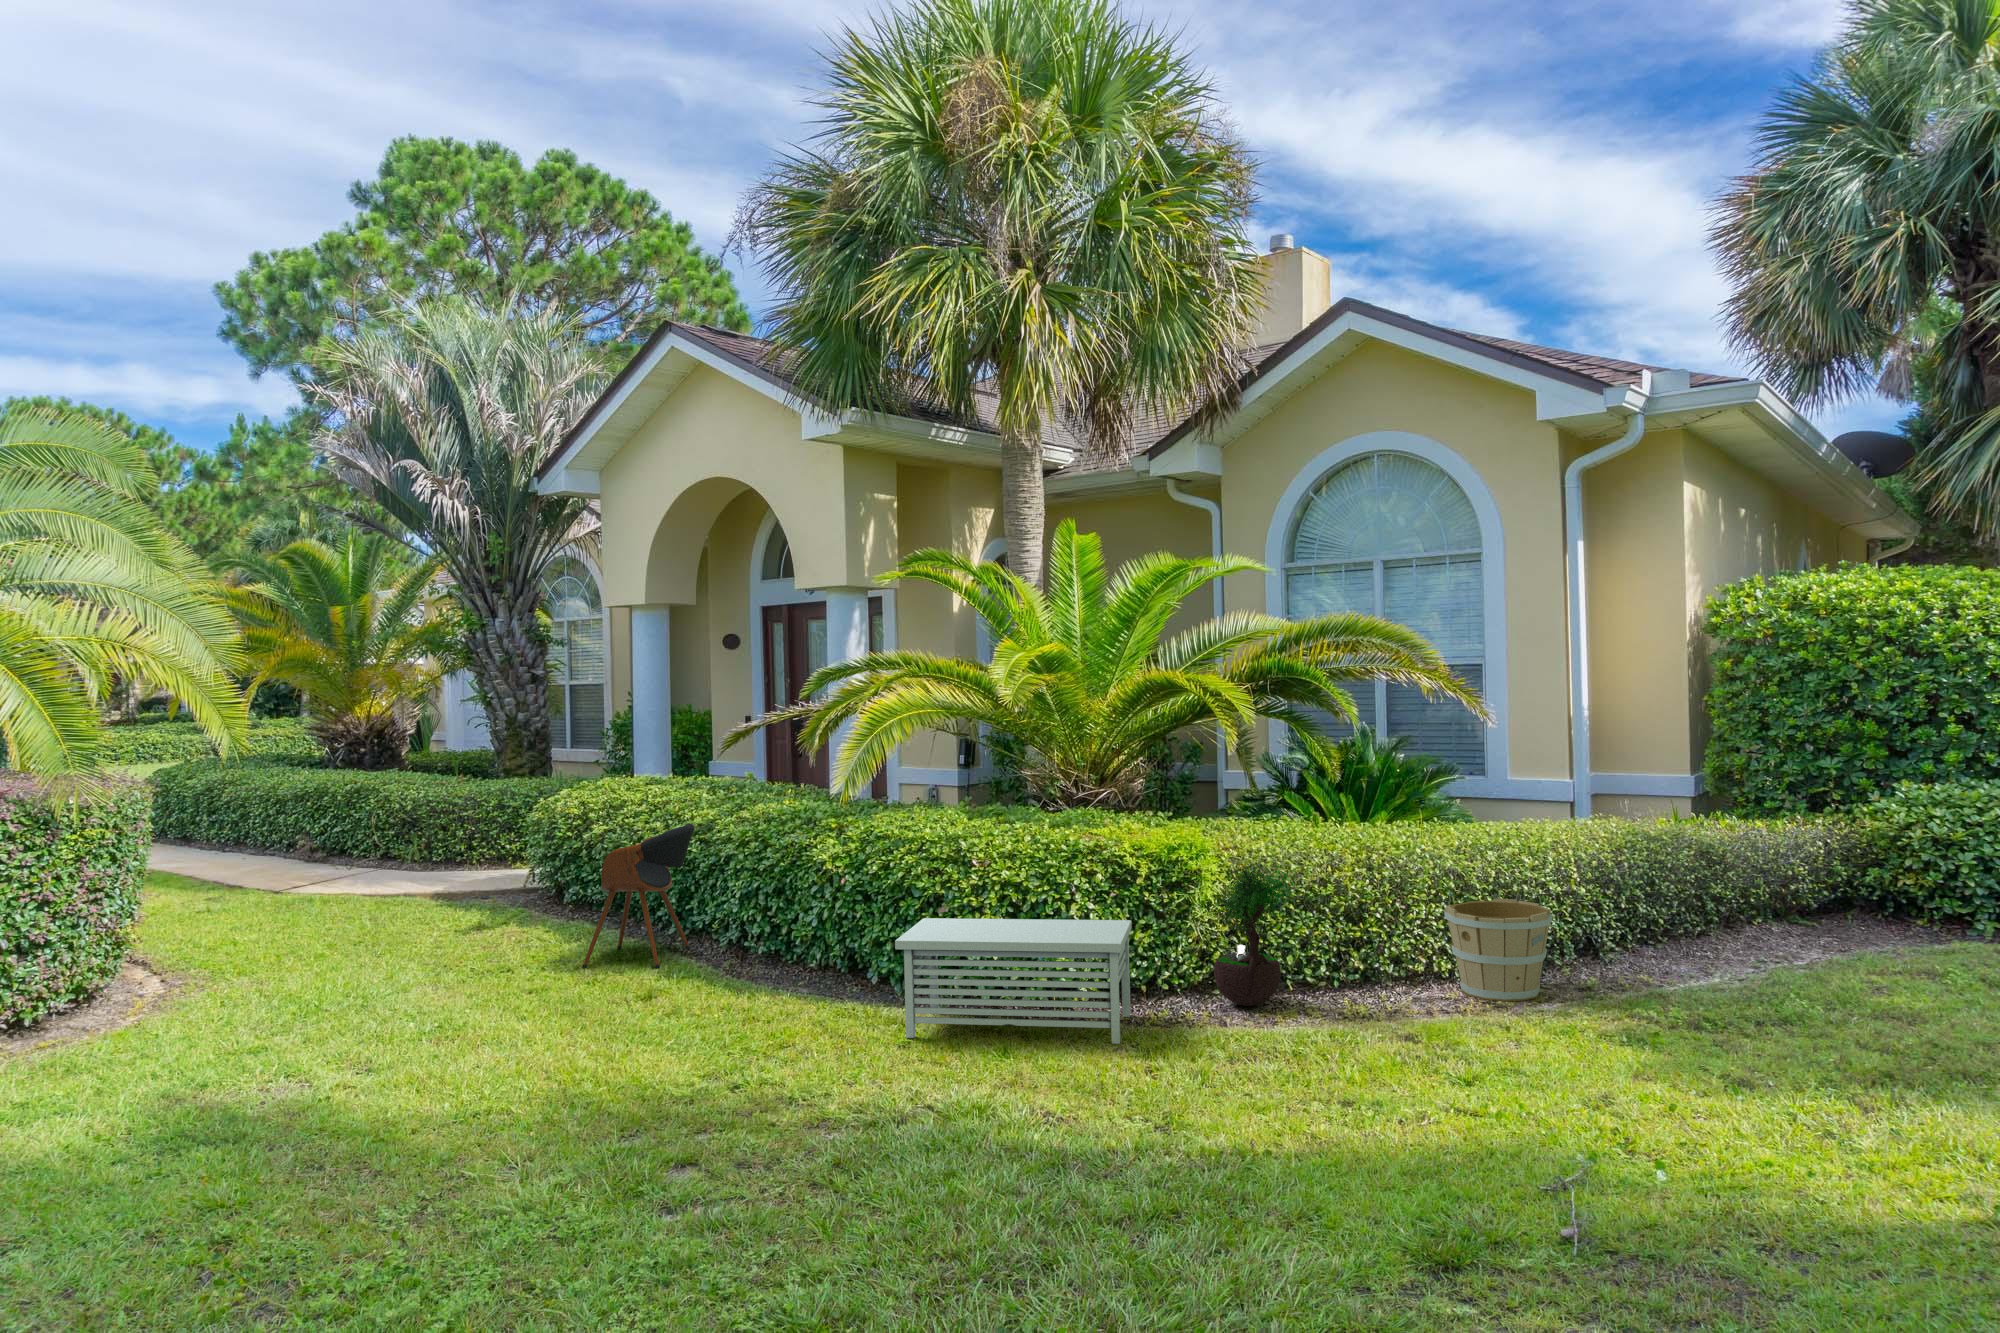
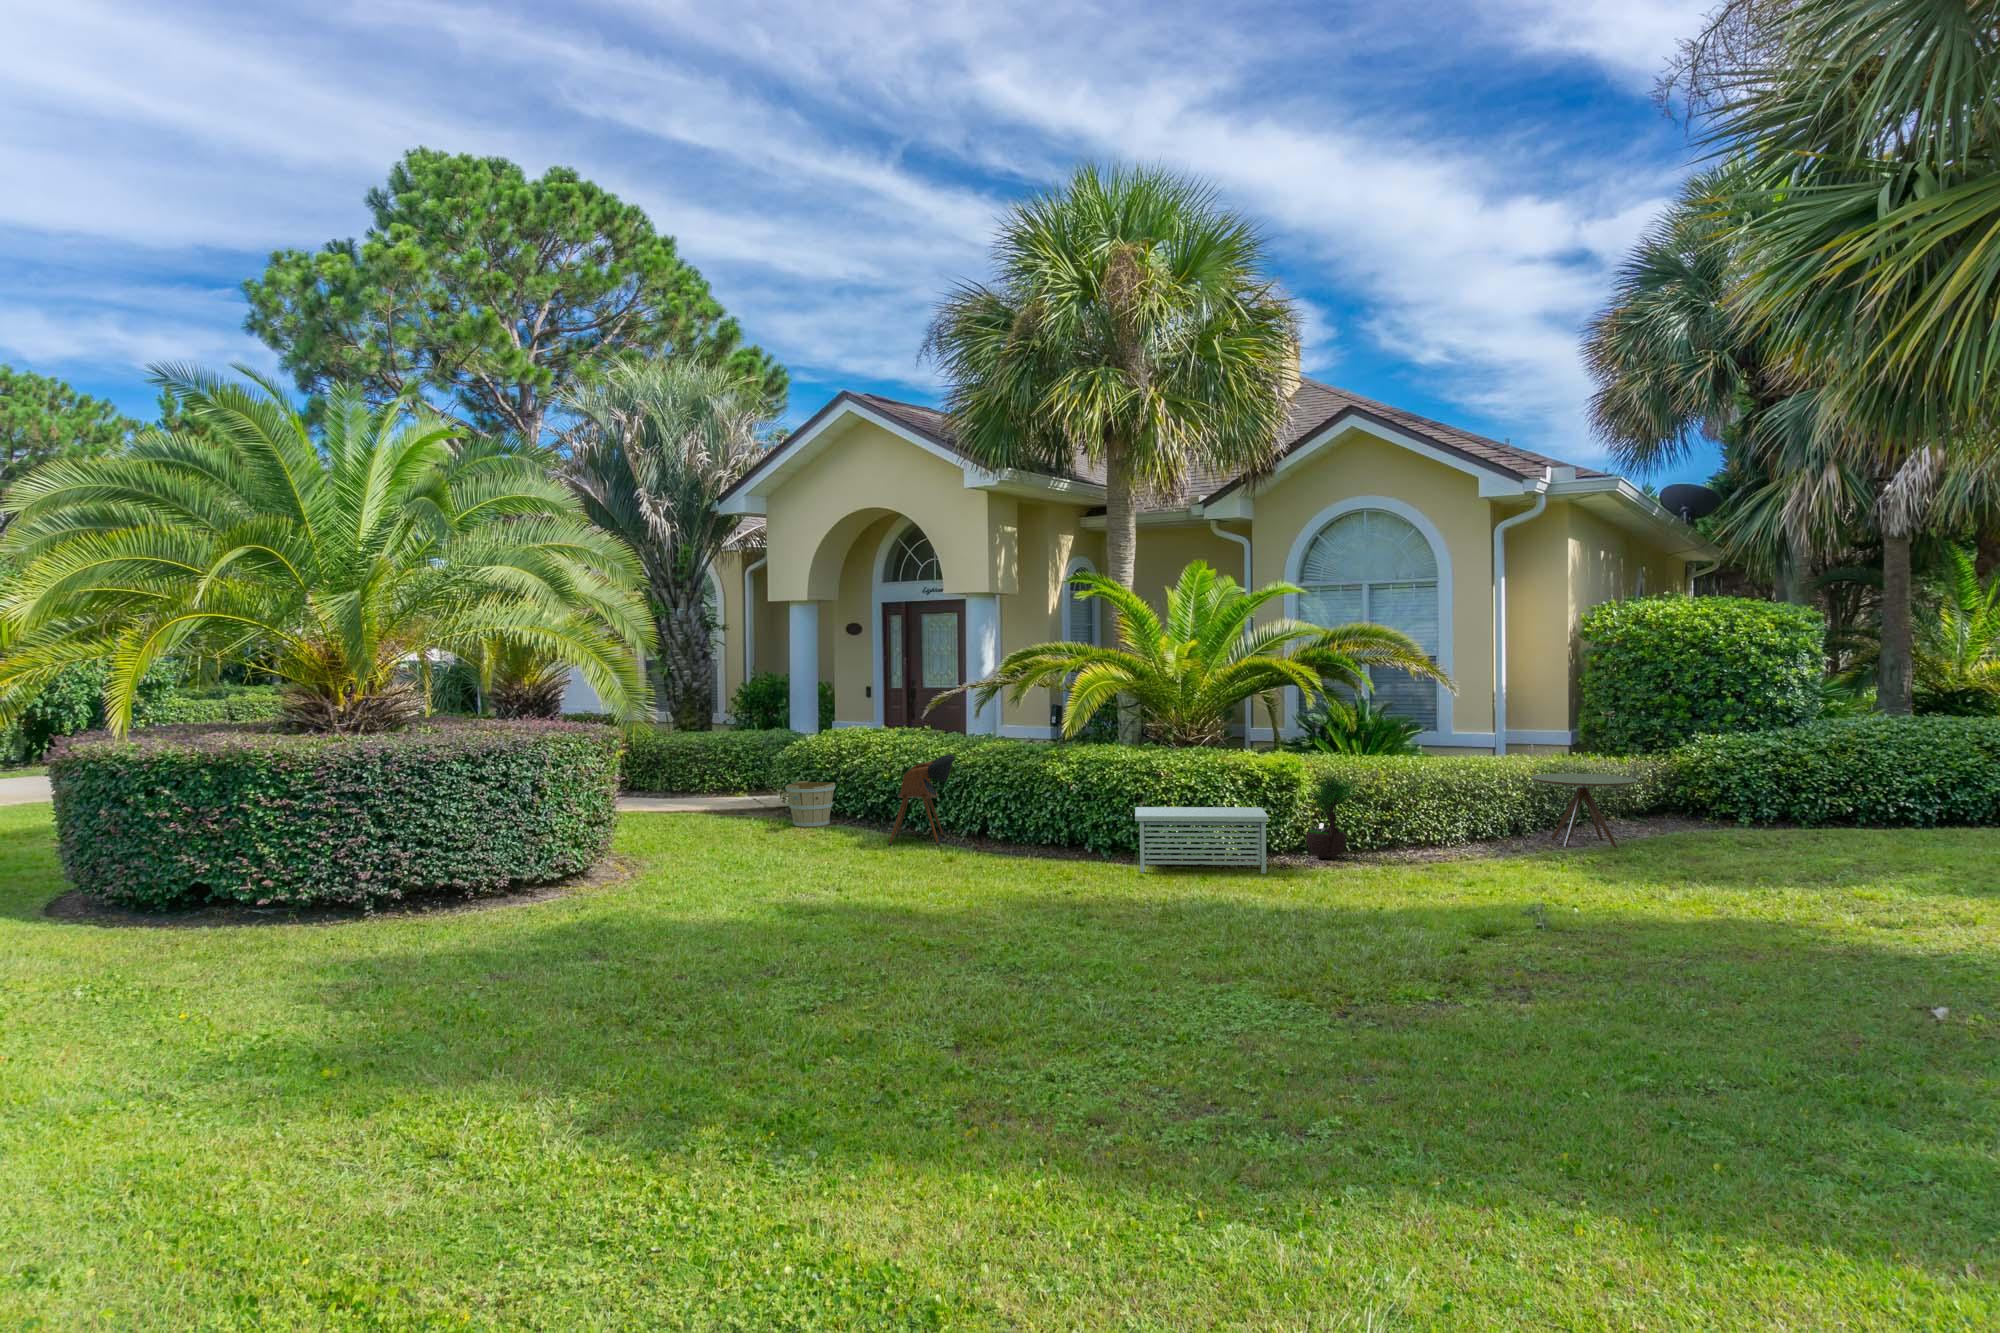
round table: none [1613,852,1796,984] -> present [1531,773,1637,847]
wooden bucket: present [1444,898,1553,1001] -> present [786,781,836,827]

